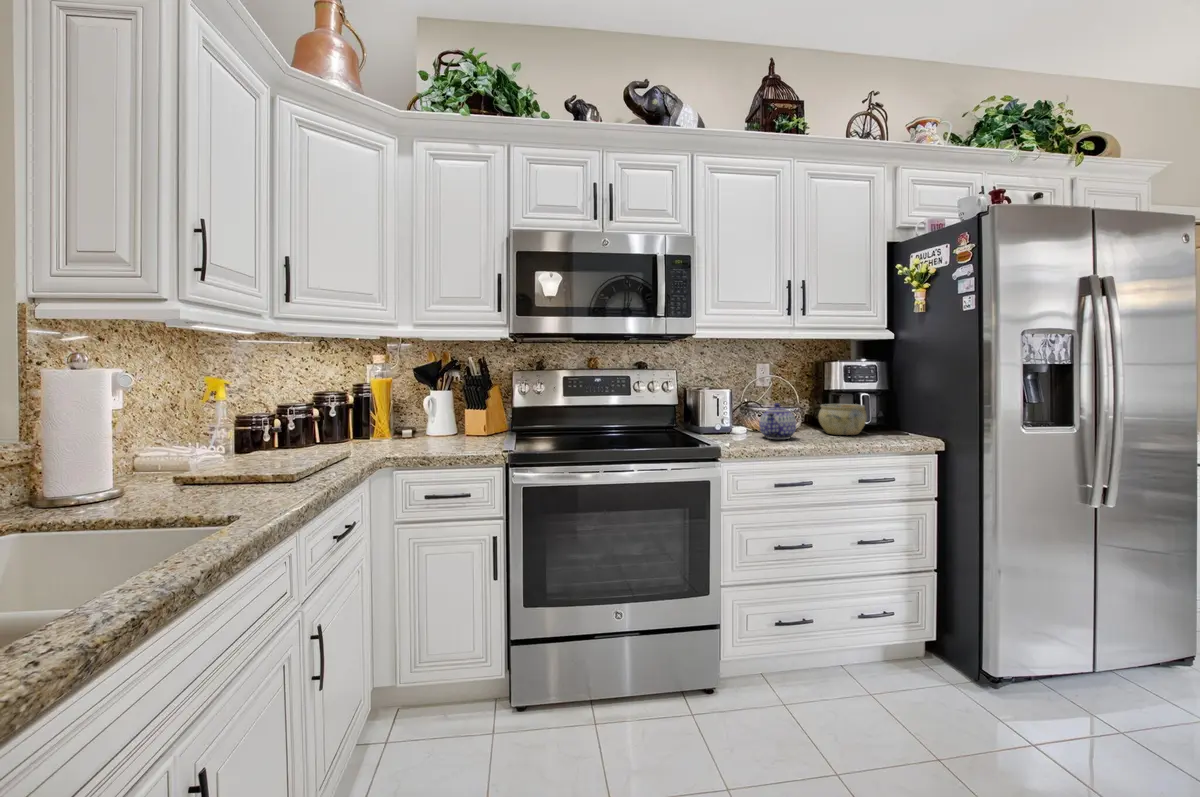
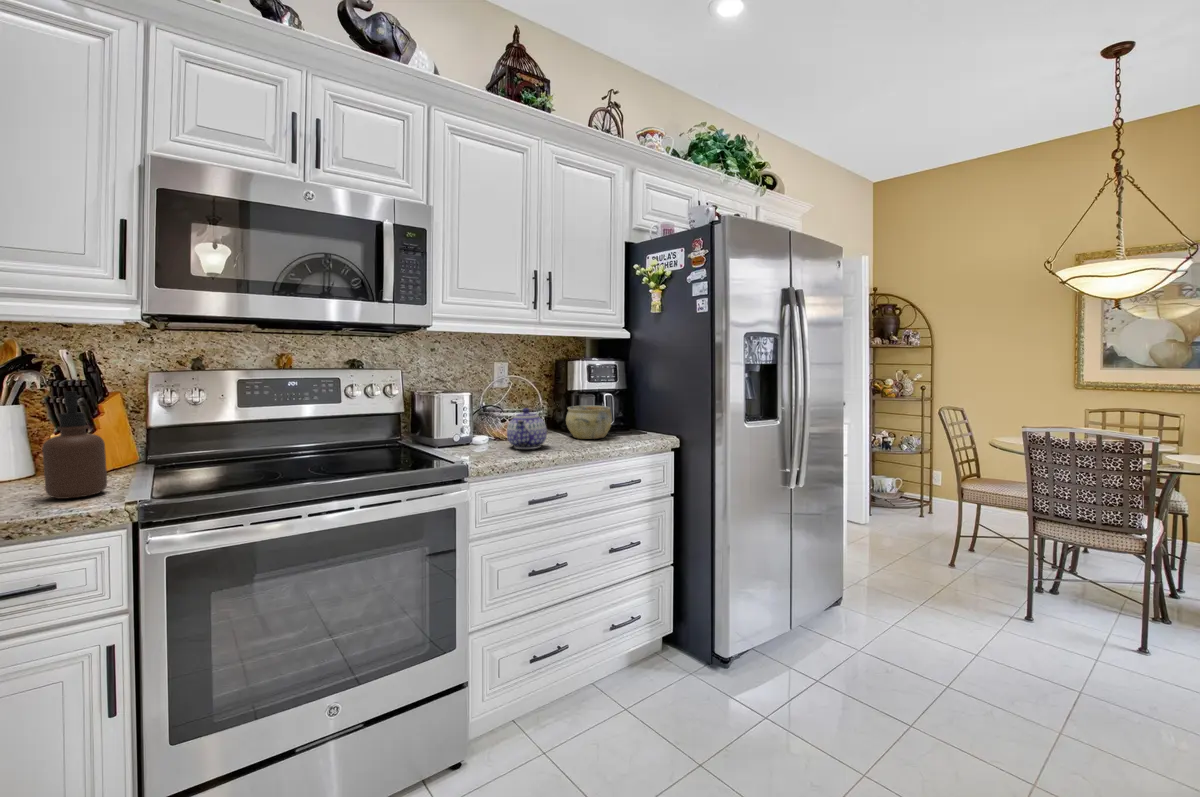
soap dispenser: none [465,382,494,447] -> present [42,392,107,499]

